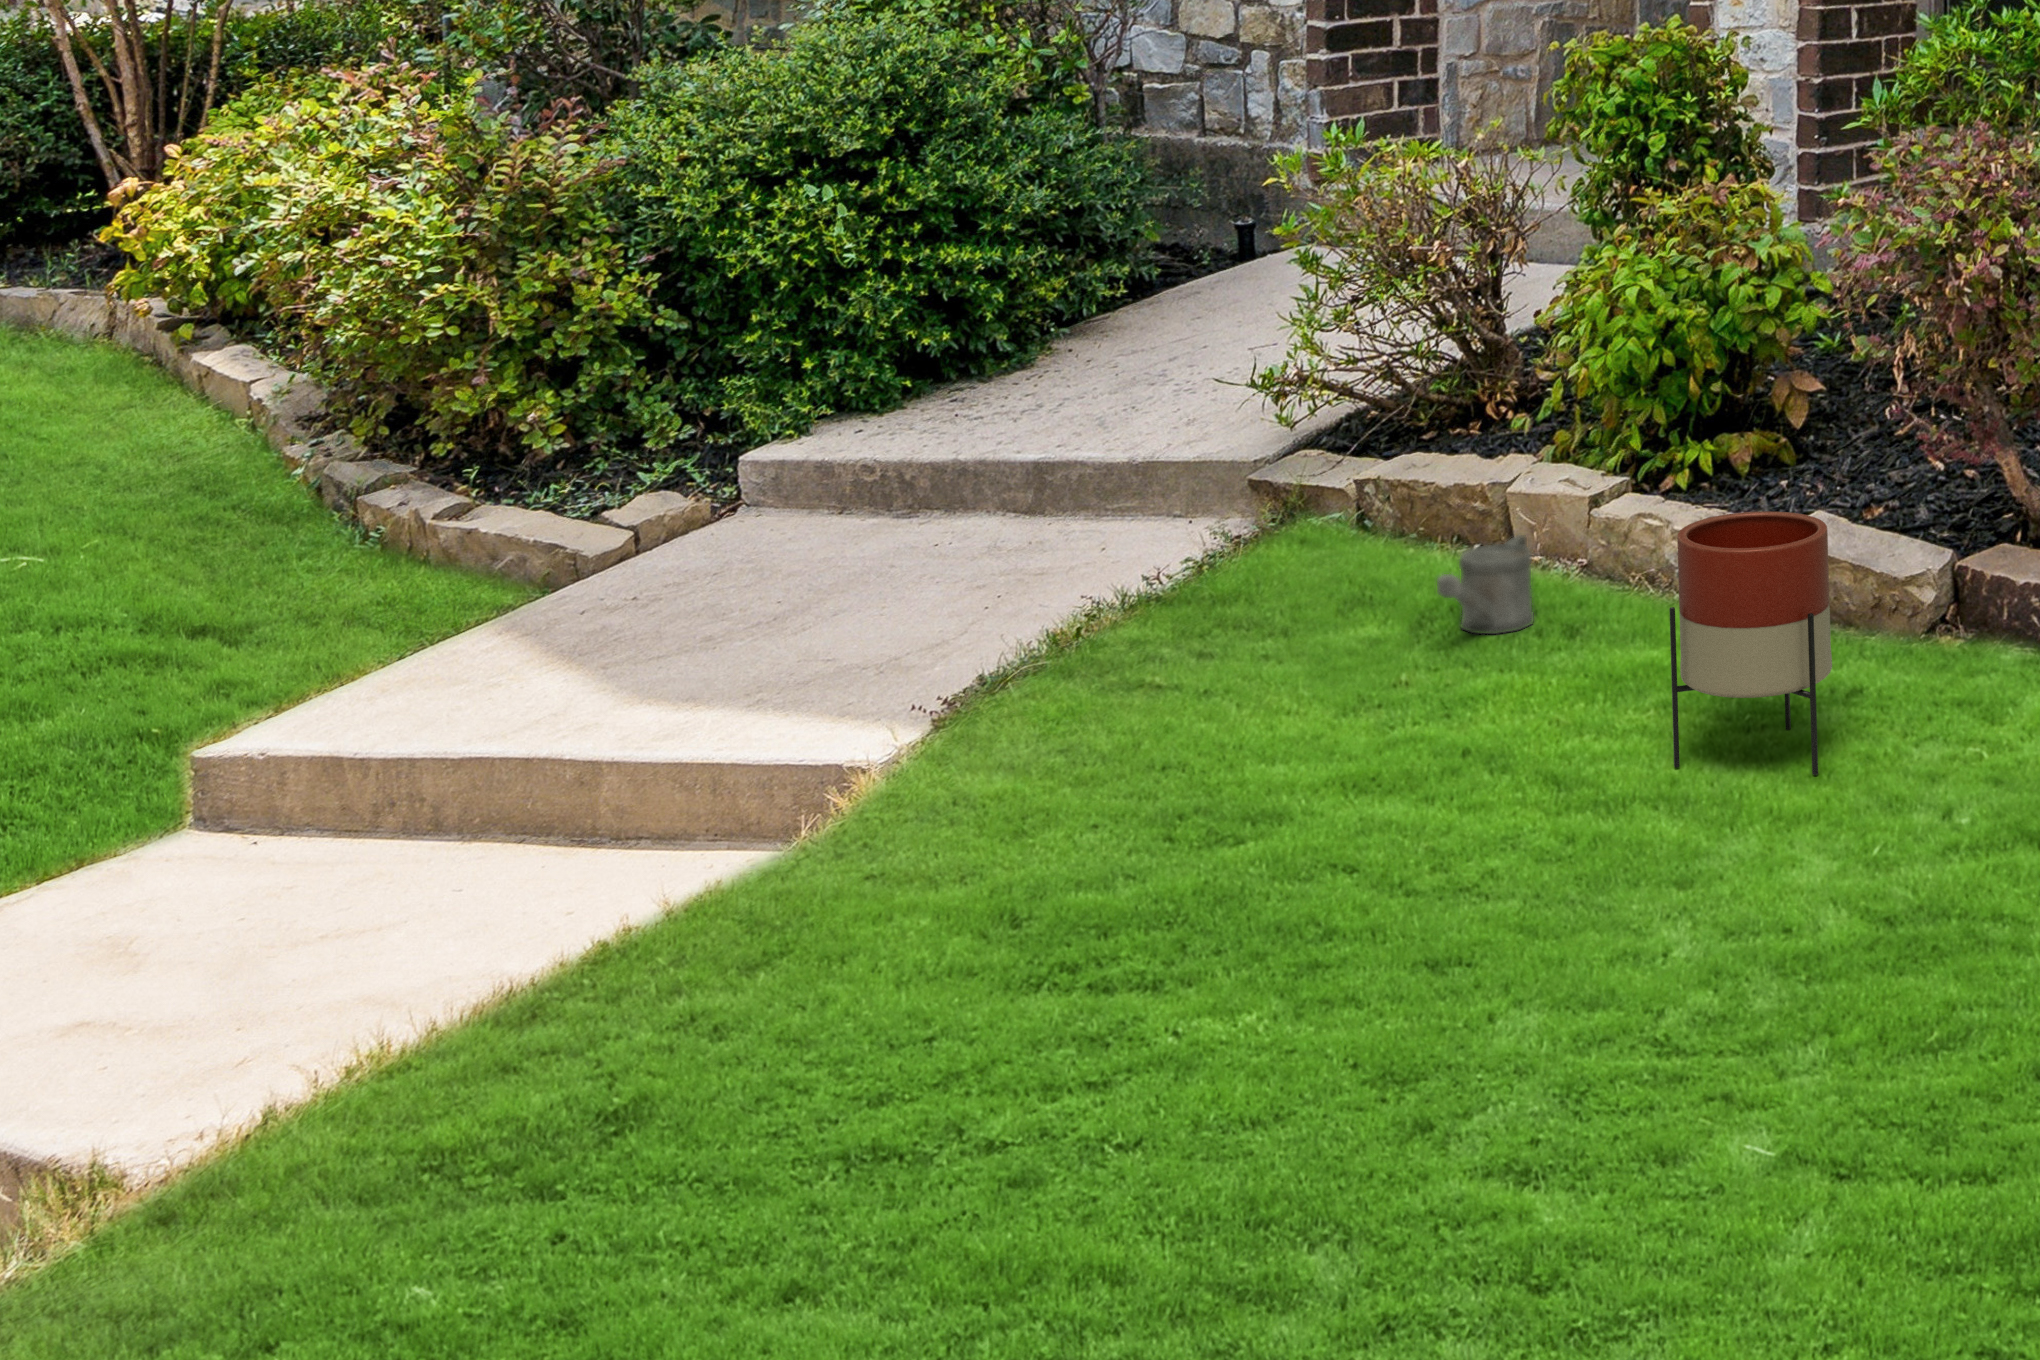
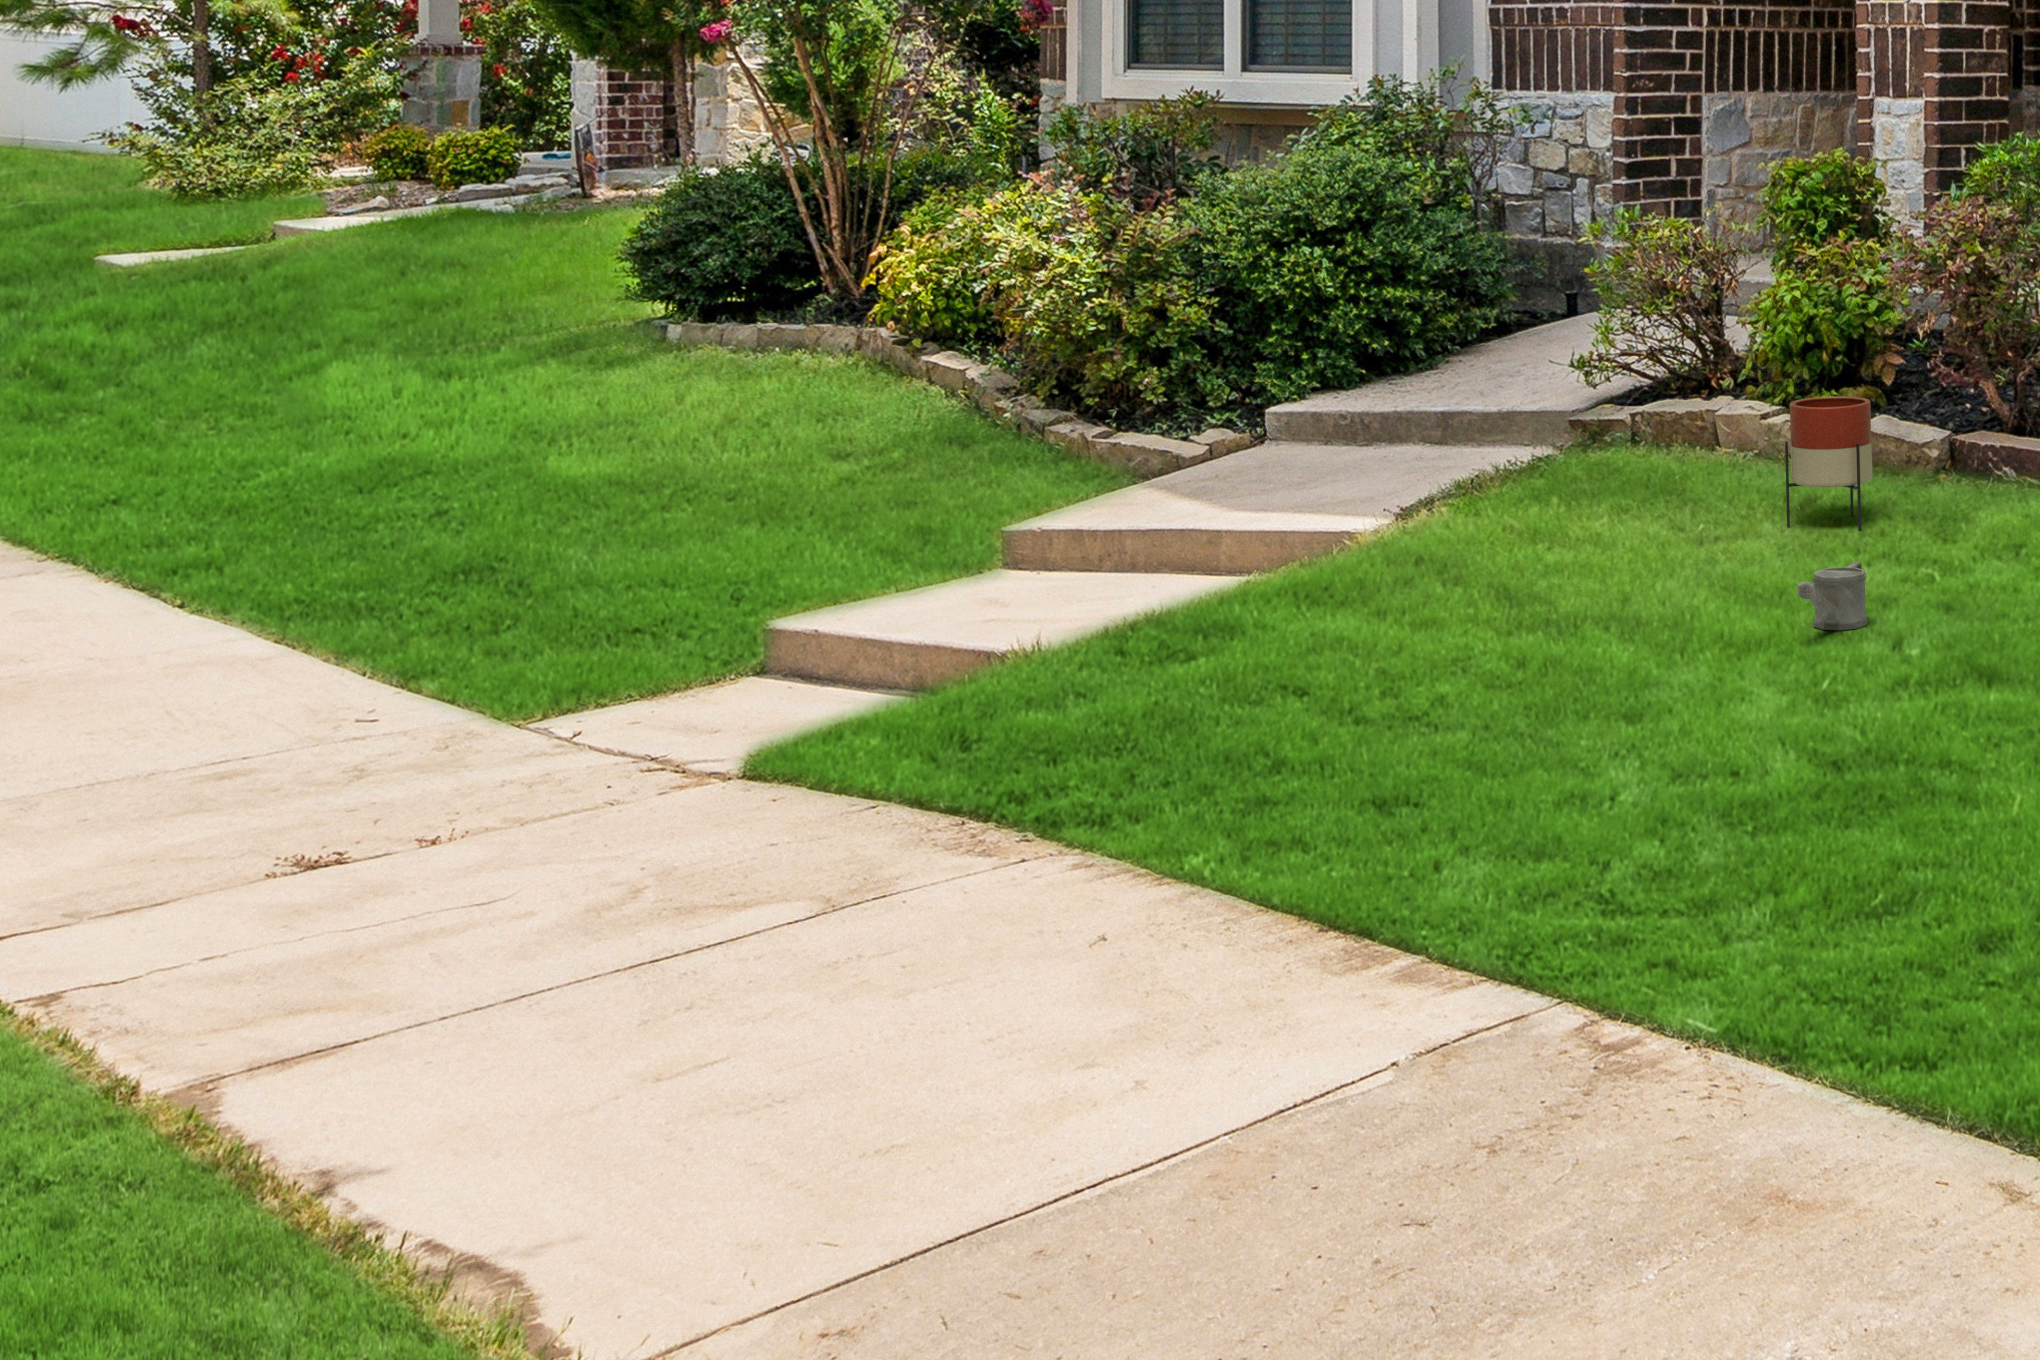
watering can: present [1437,535,1534,634] -> present [1798,562,1867,630]

